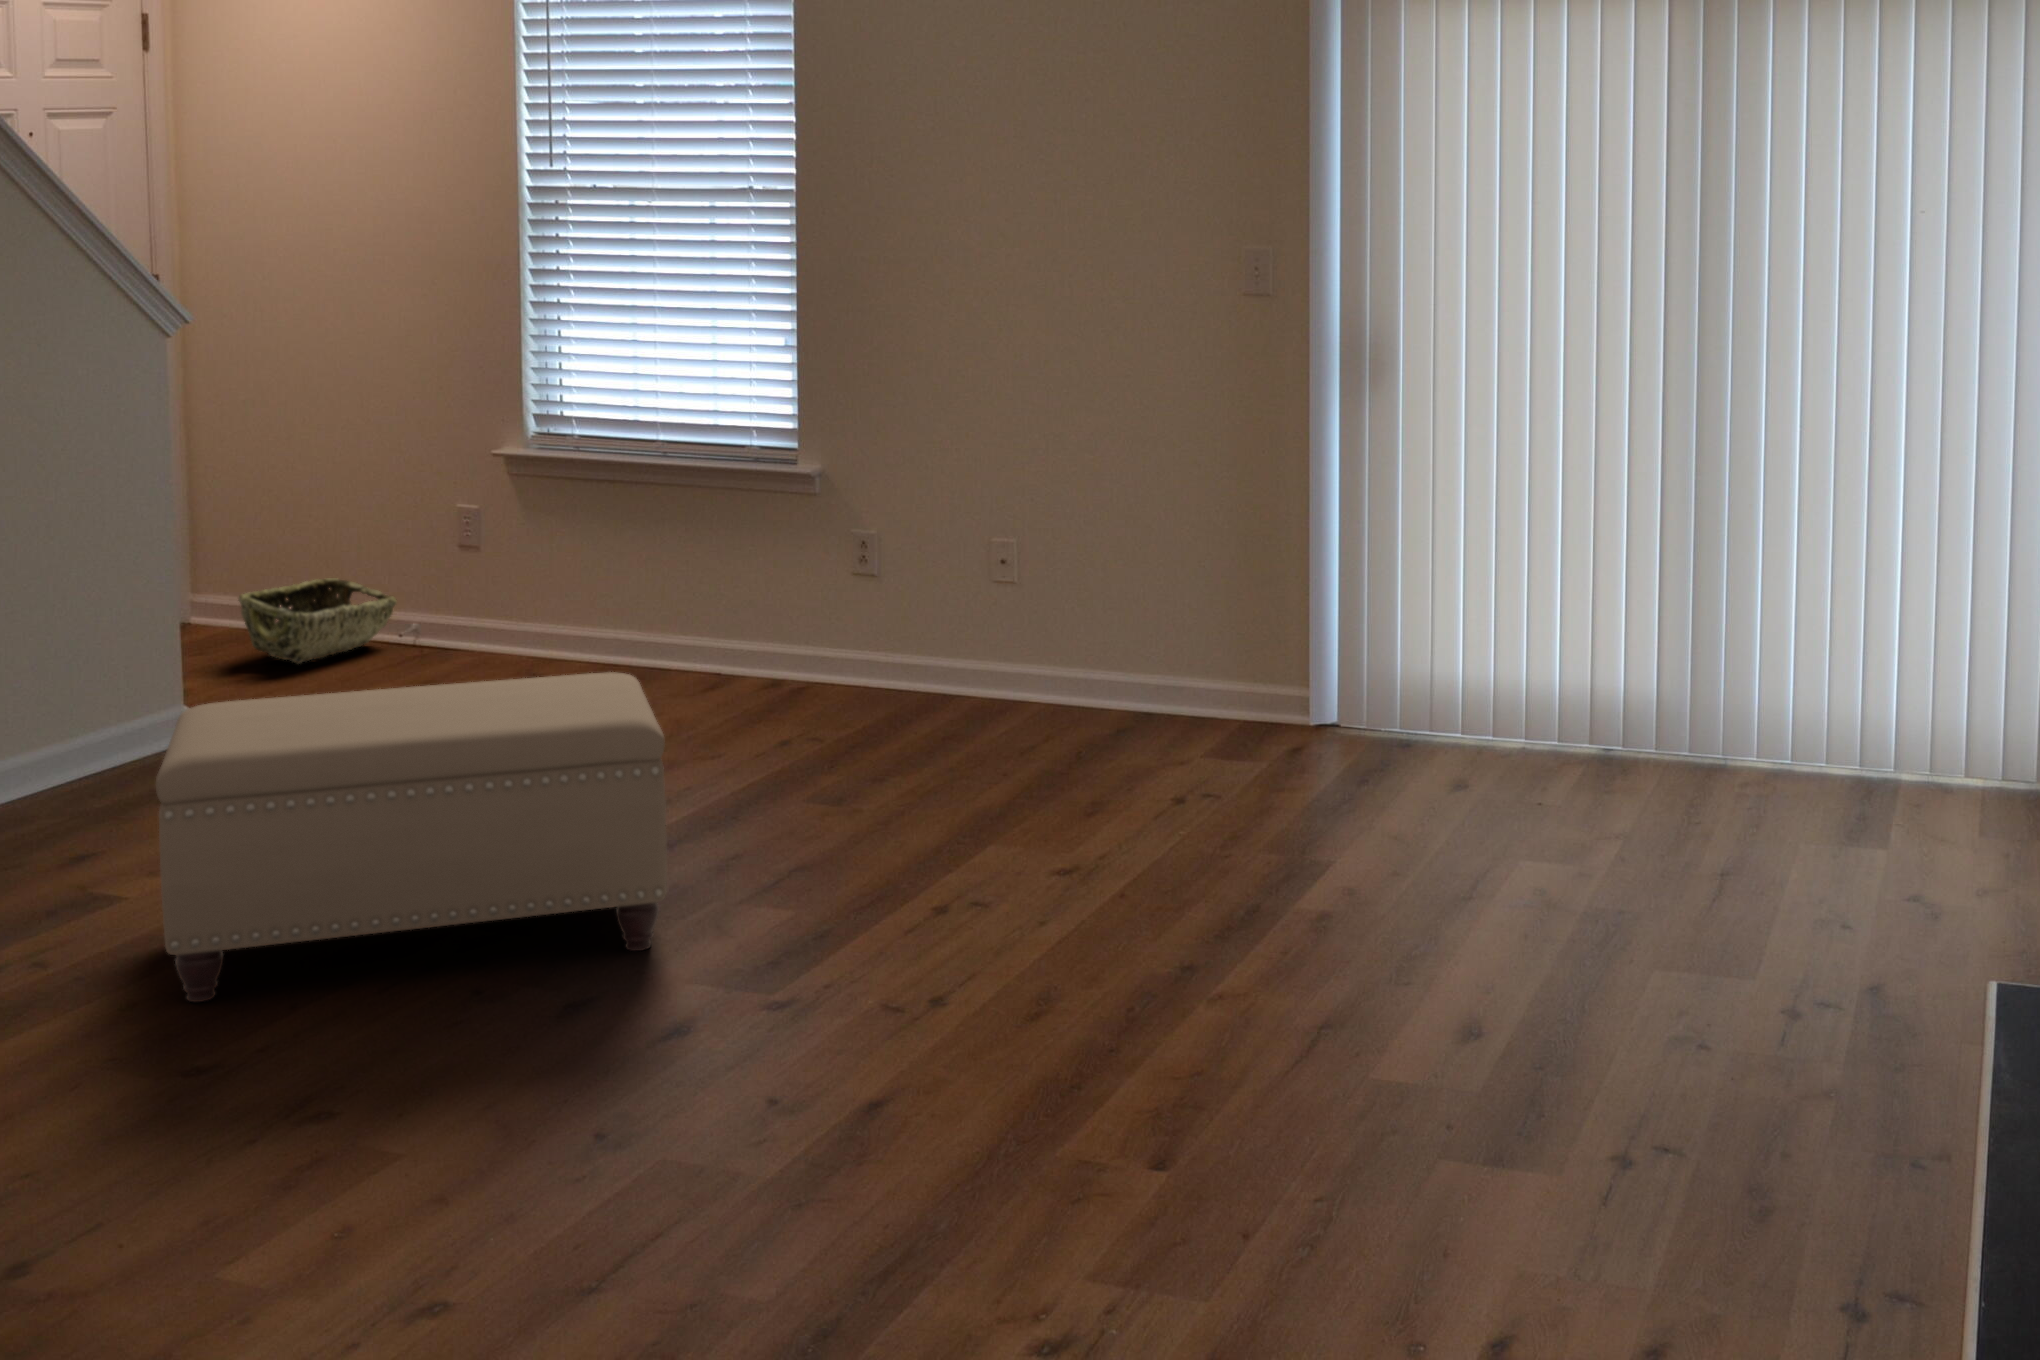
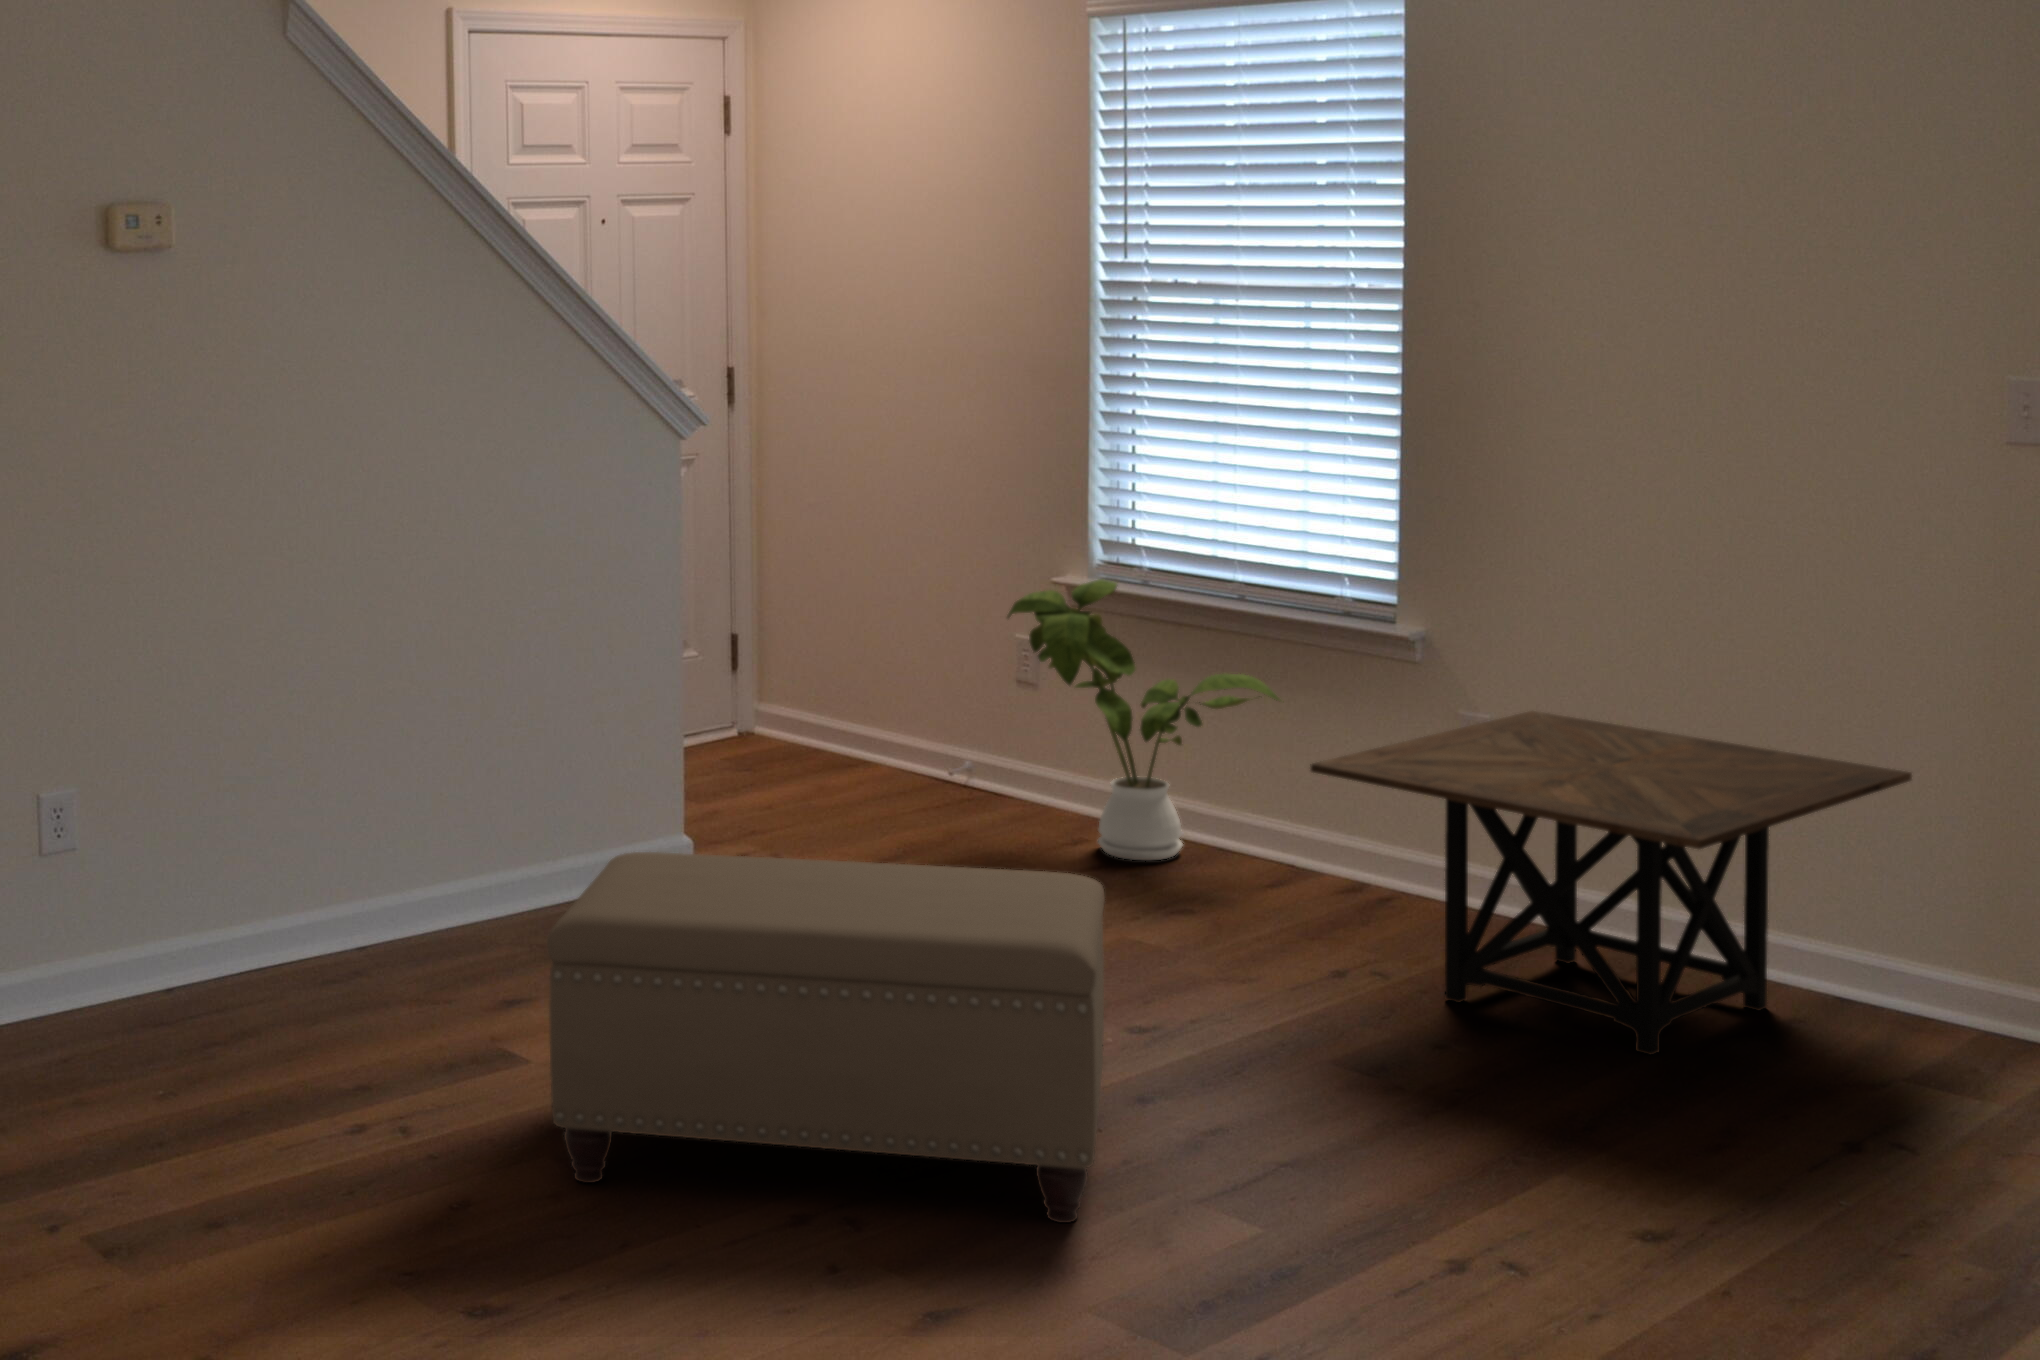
house plant: none [467,444,709,684] -> present [1007,579,1280,860]
side table: none [764,522,1179,765] -> present [1310,711,1912,1055]
woven basket: present [239,578,397,664] -> none [790,703,954,795]

